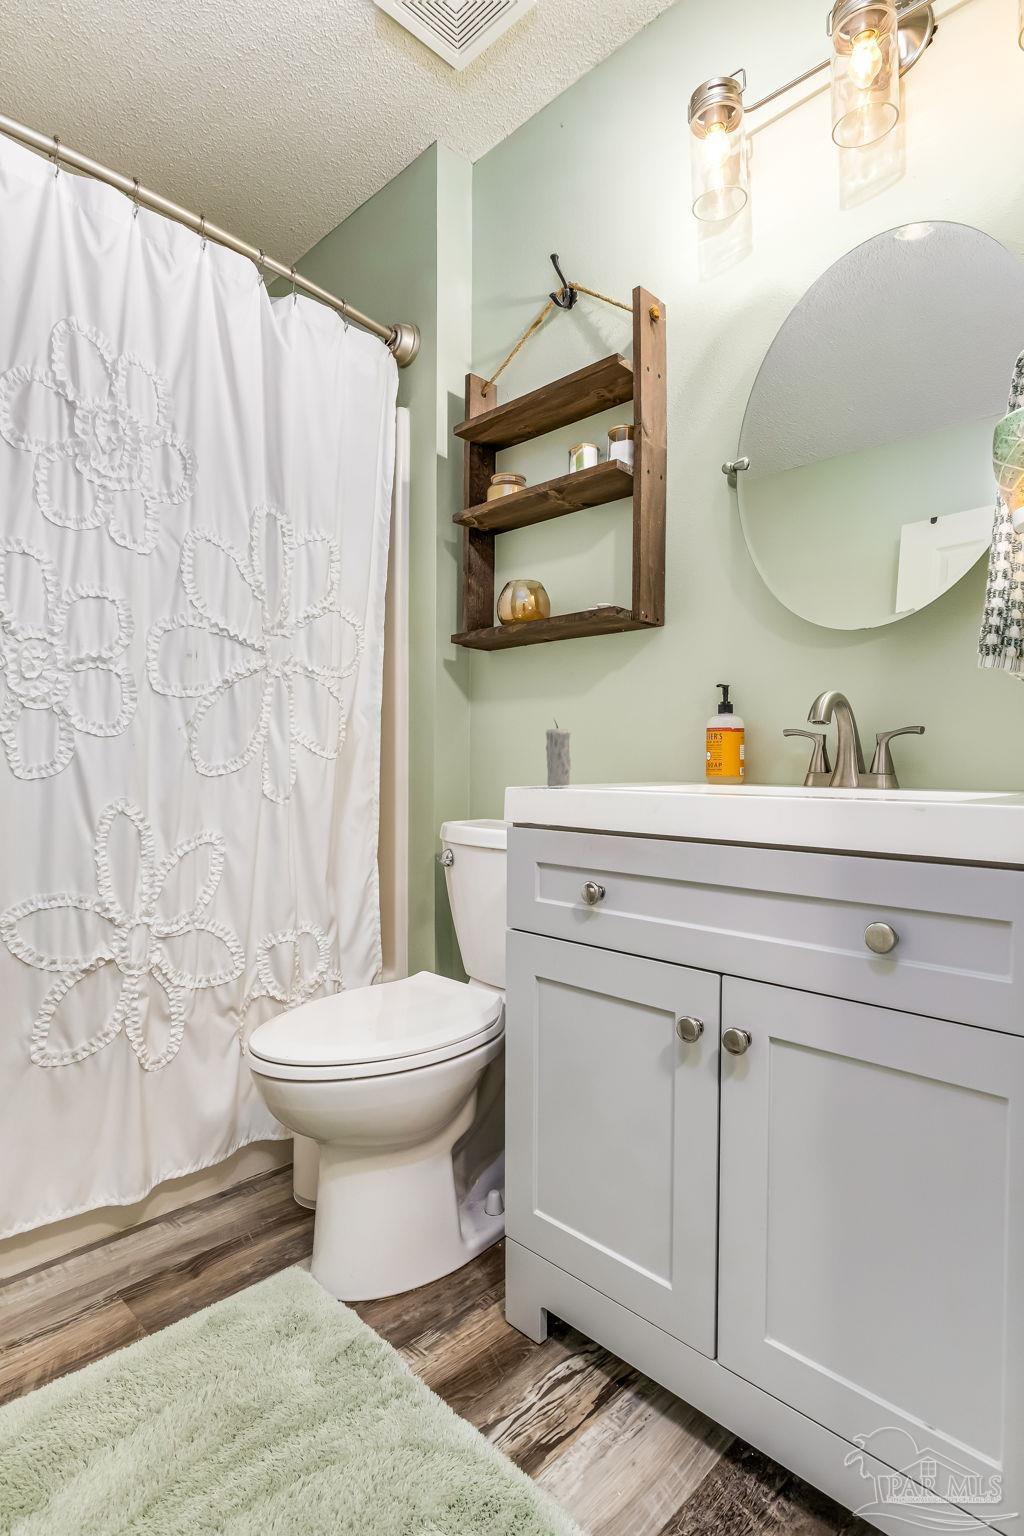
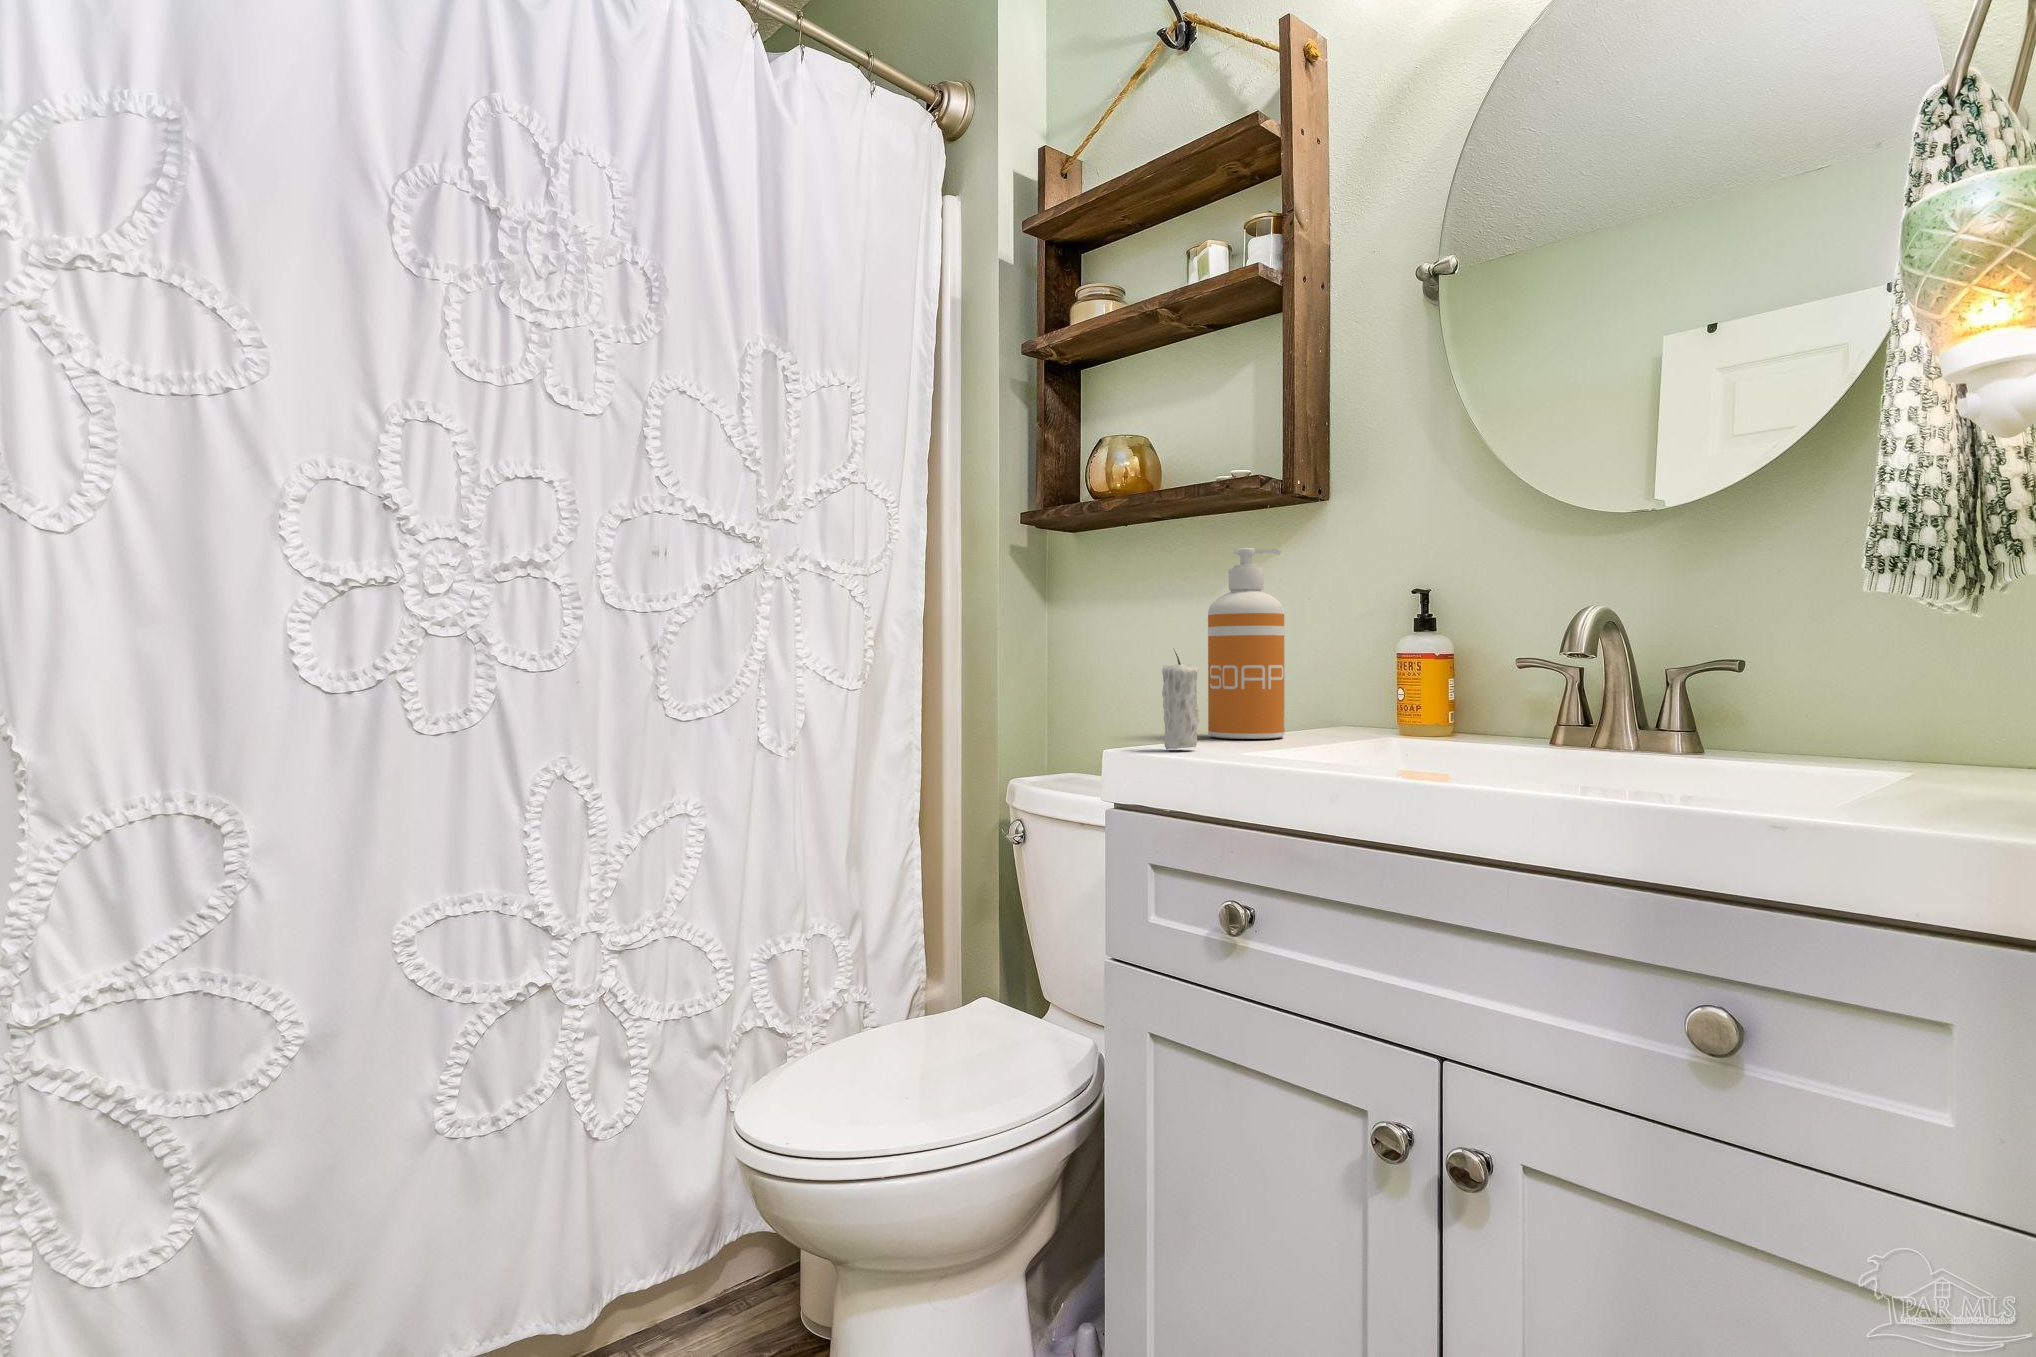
soap dispenser: none [580,653,632,783] -> present [1208,548,1285,739]

